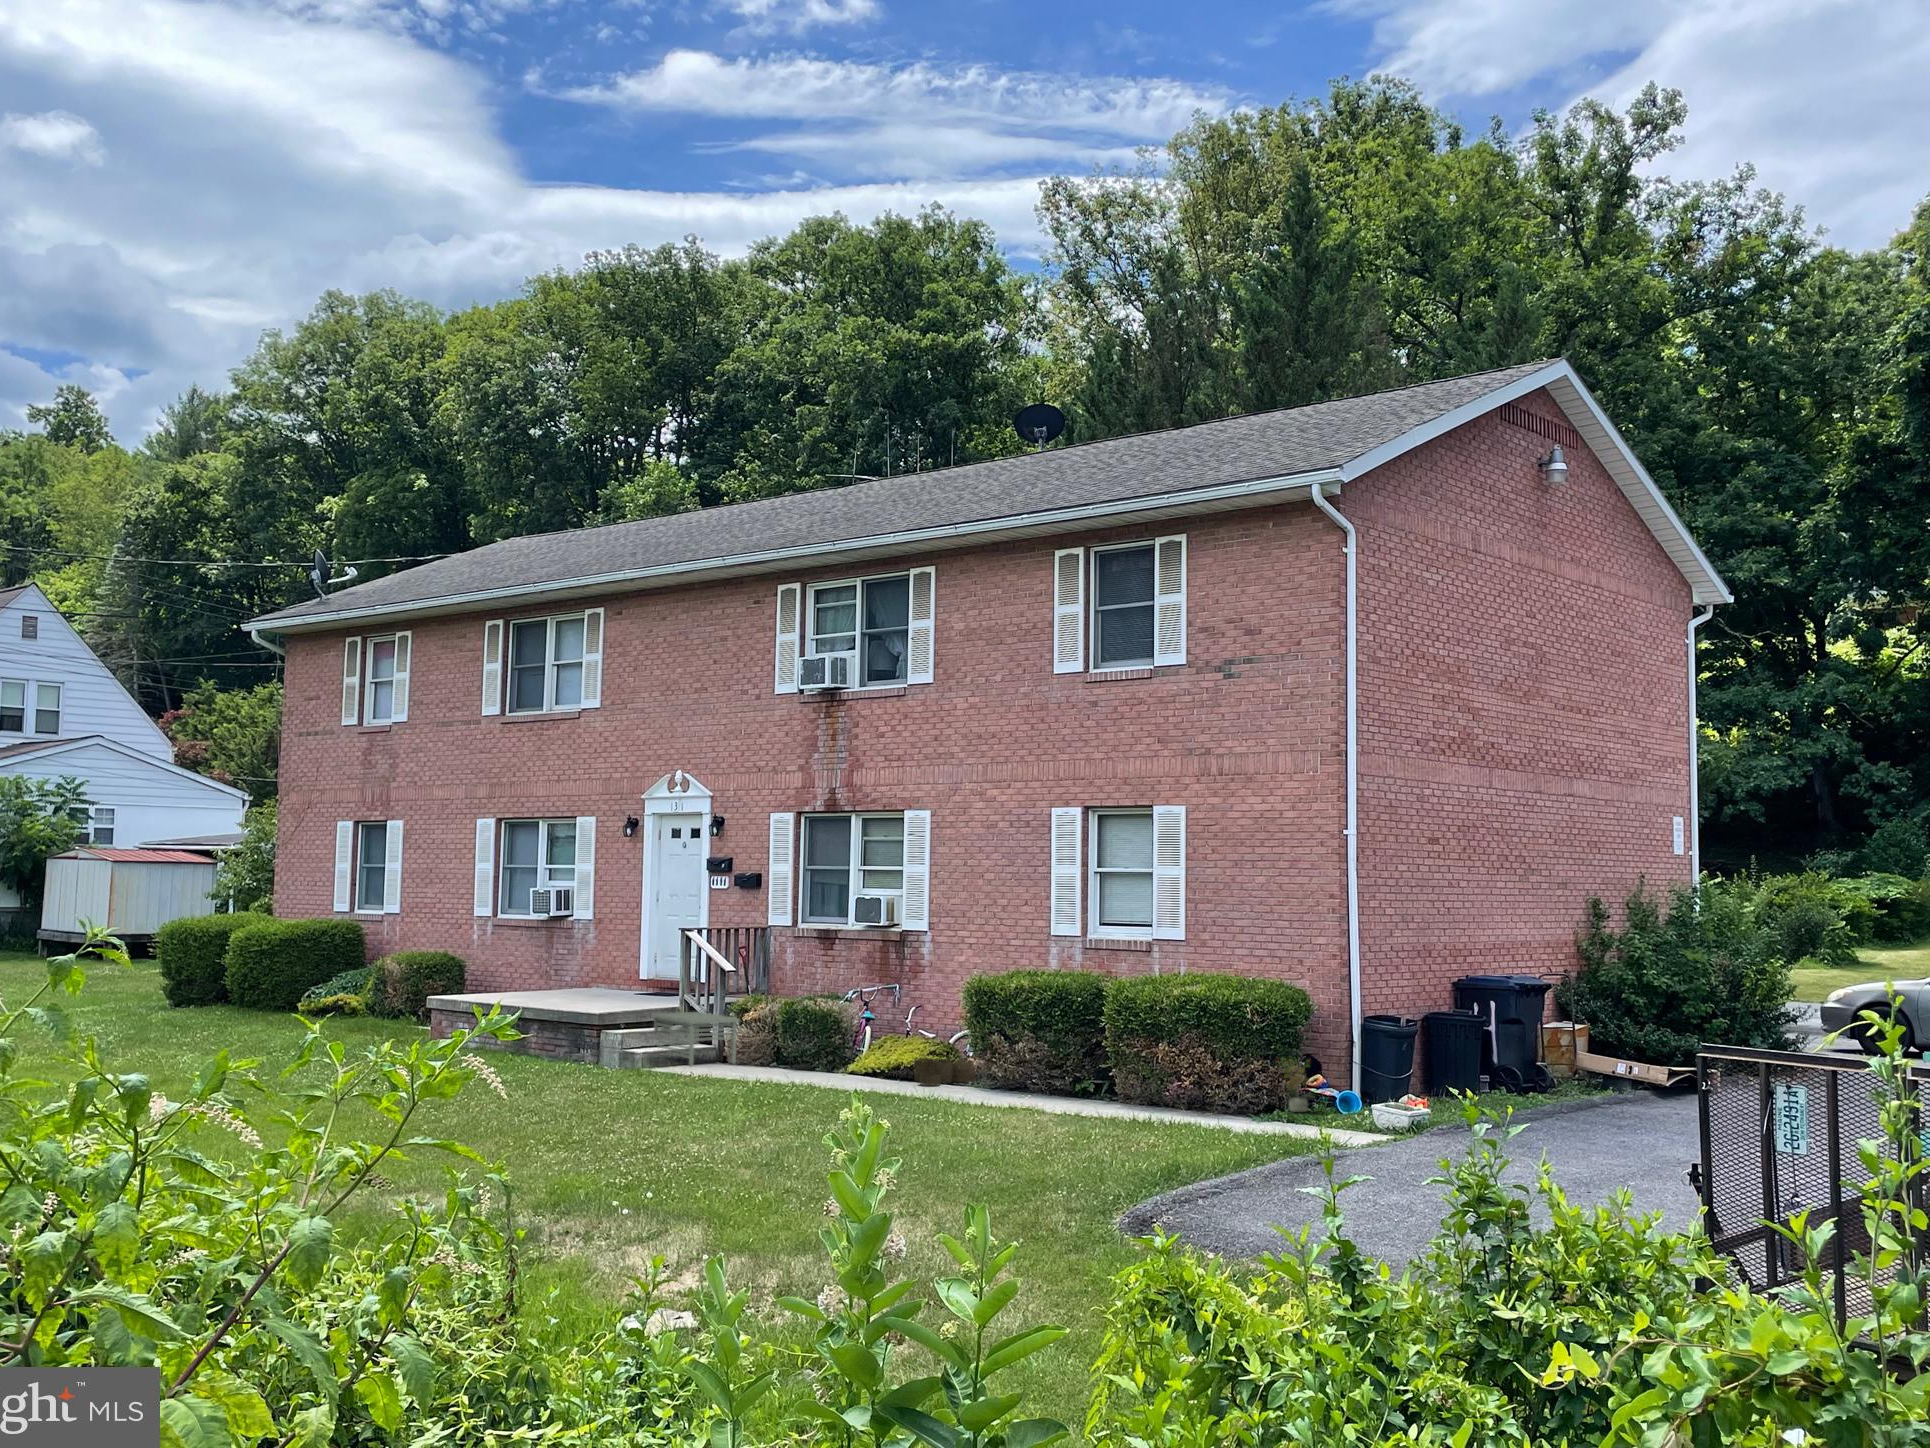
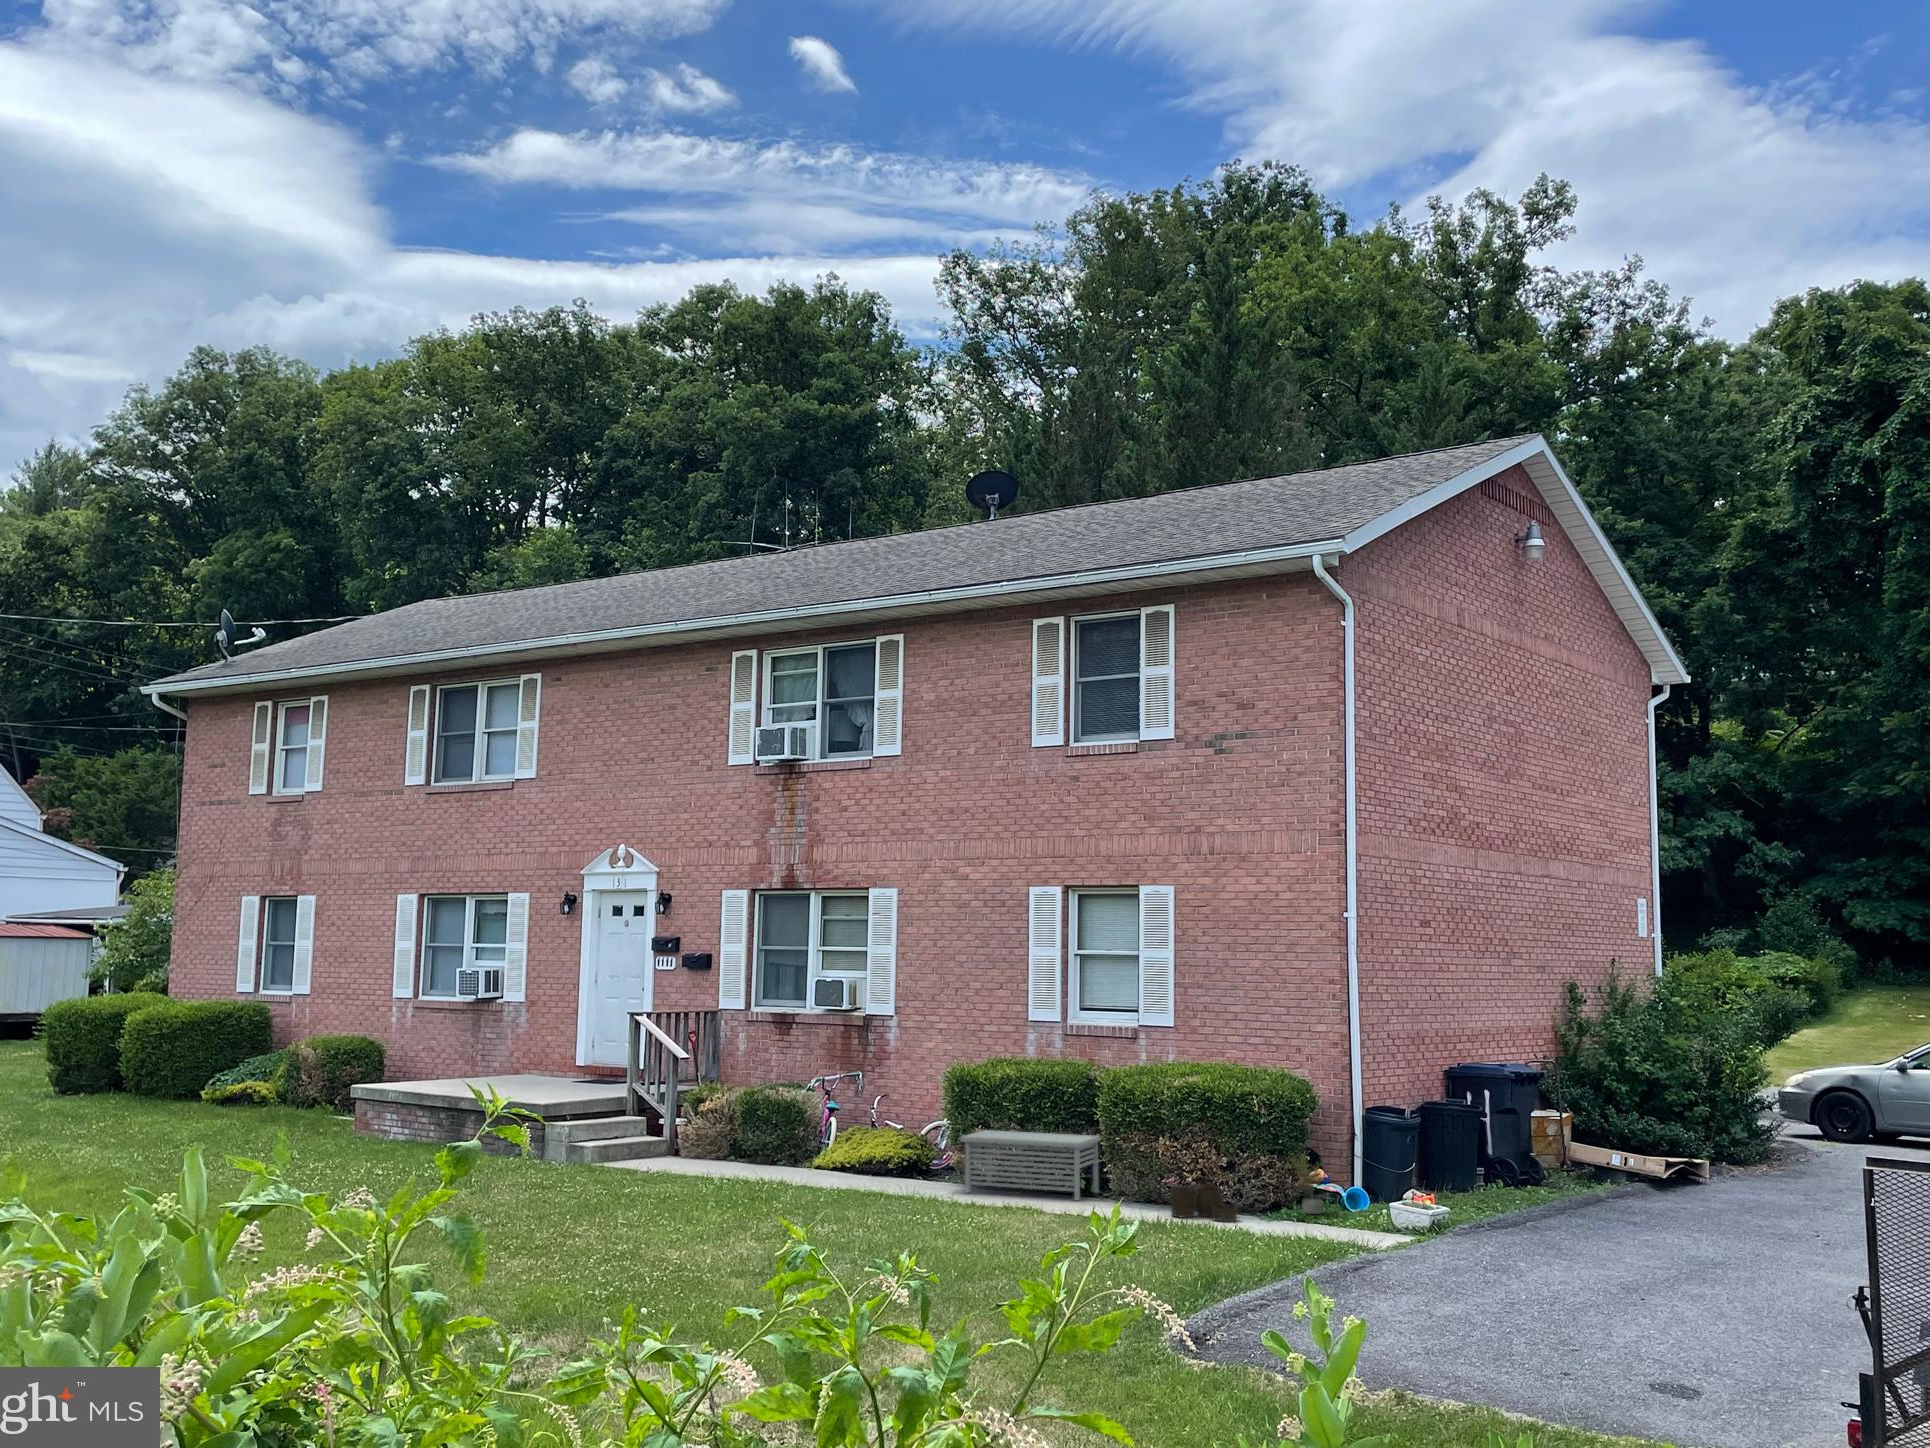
storage bench: present [651,1012,740,1066] -> present [960,1130,1100,1200]
woven basket: present [914,1056,976,1086] -> present [1171,1182,1237,1221]

